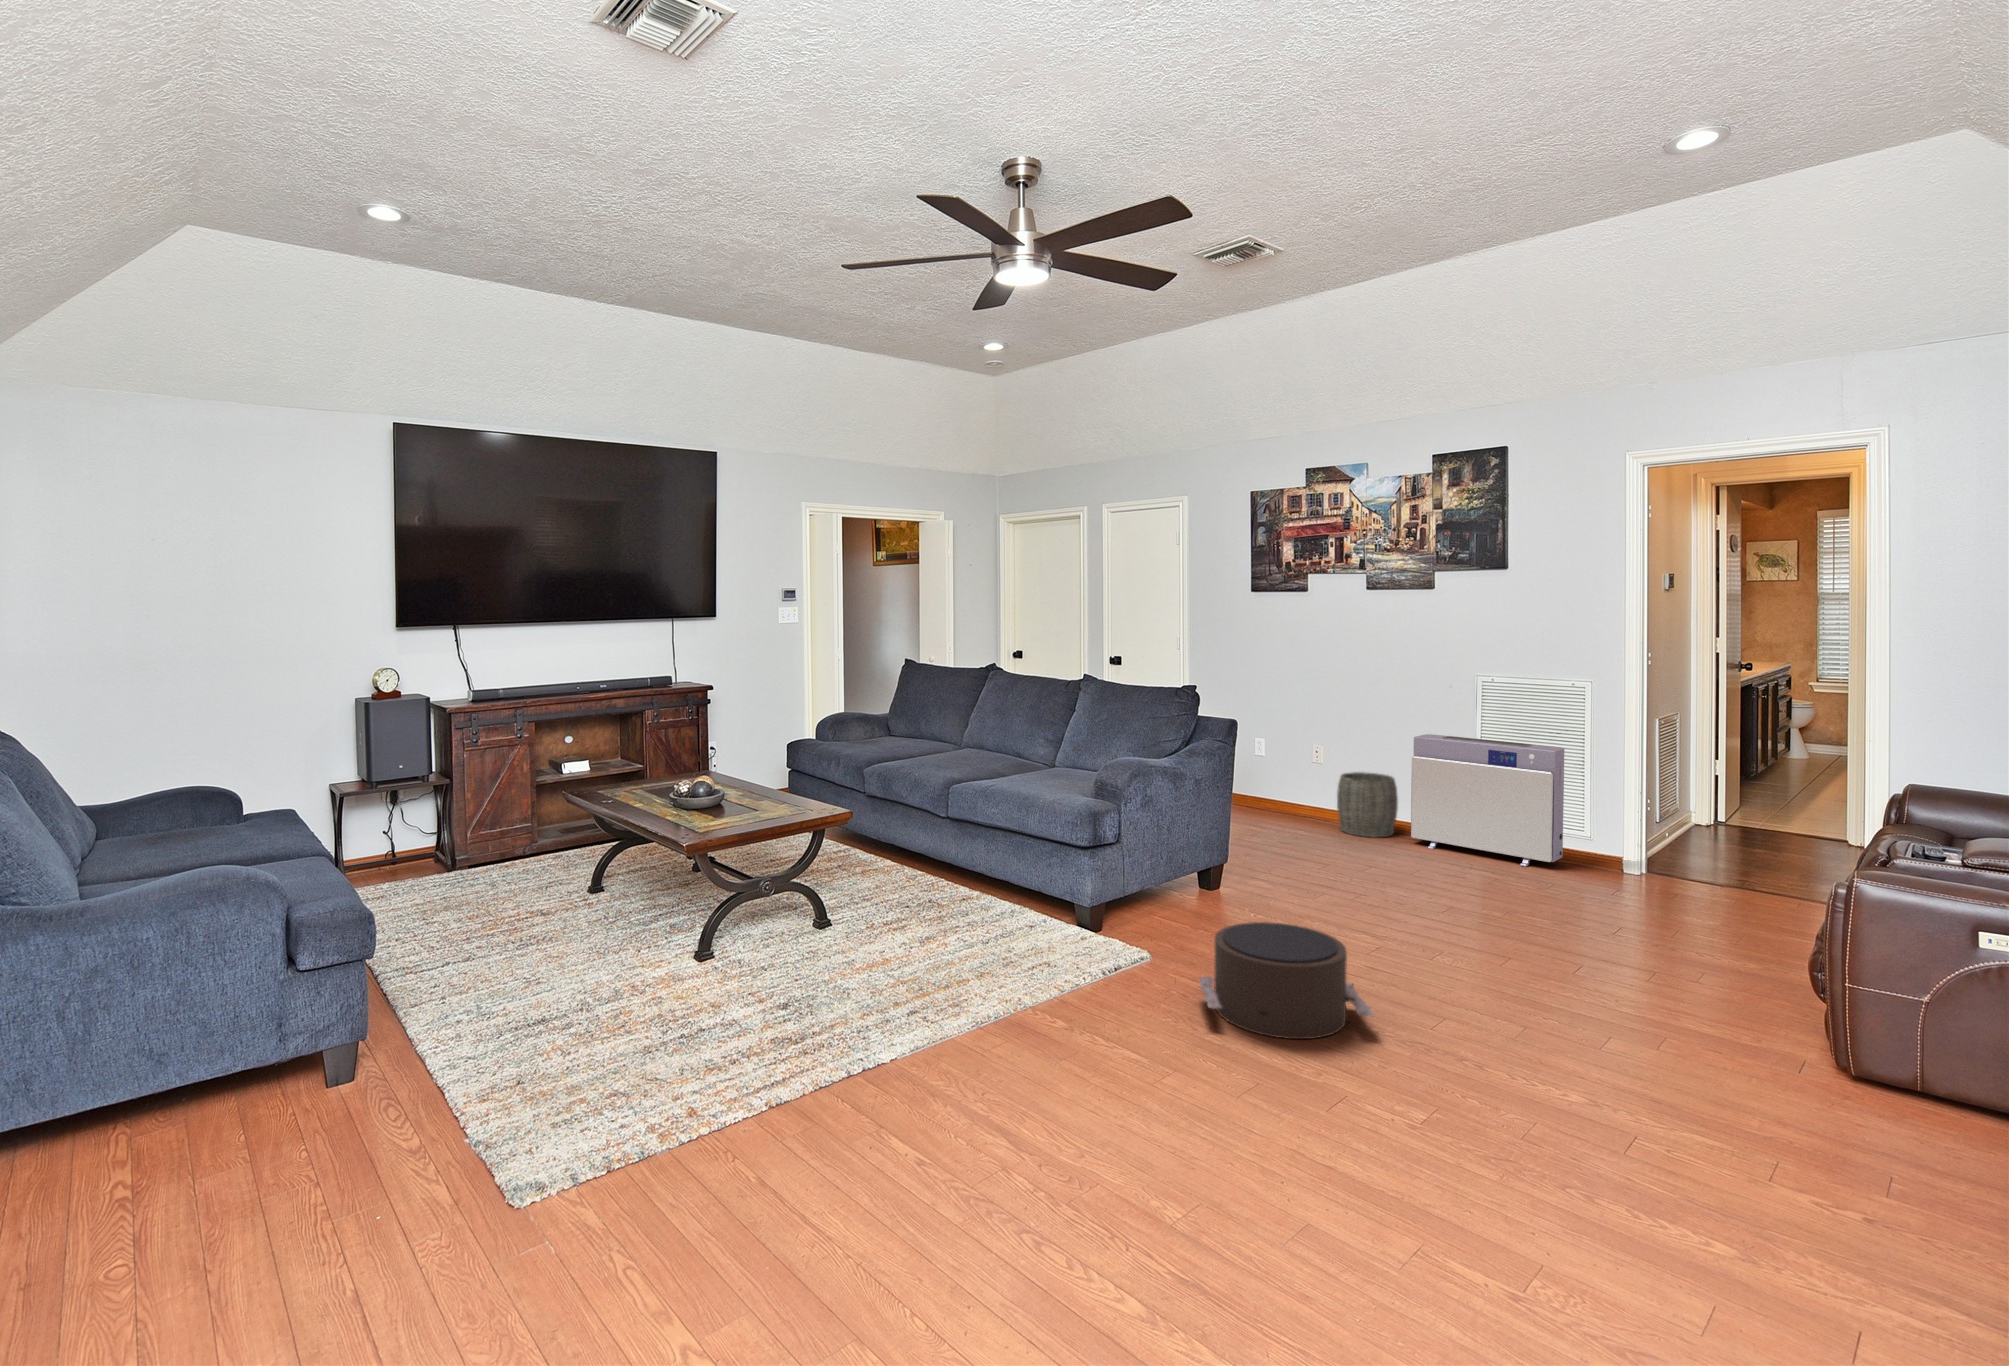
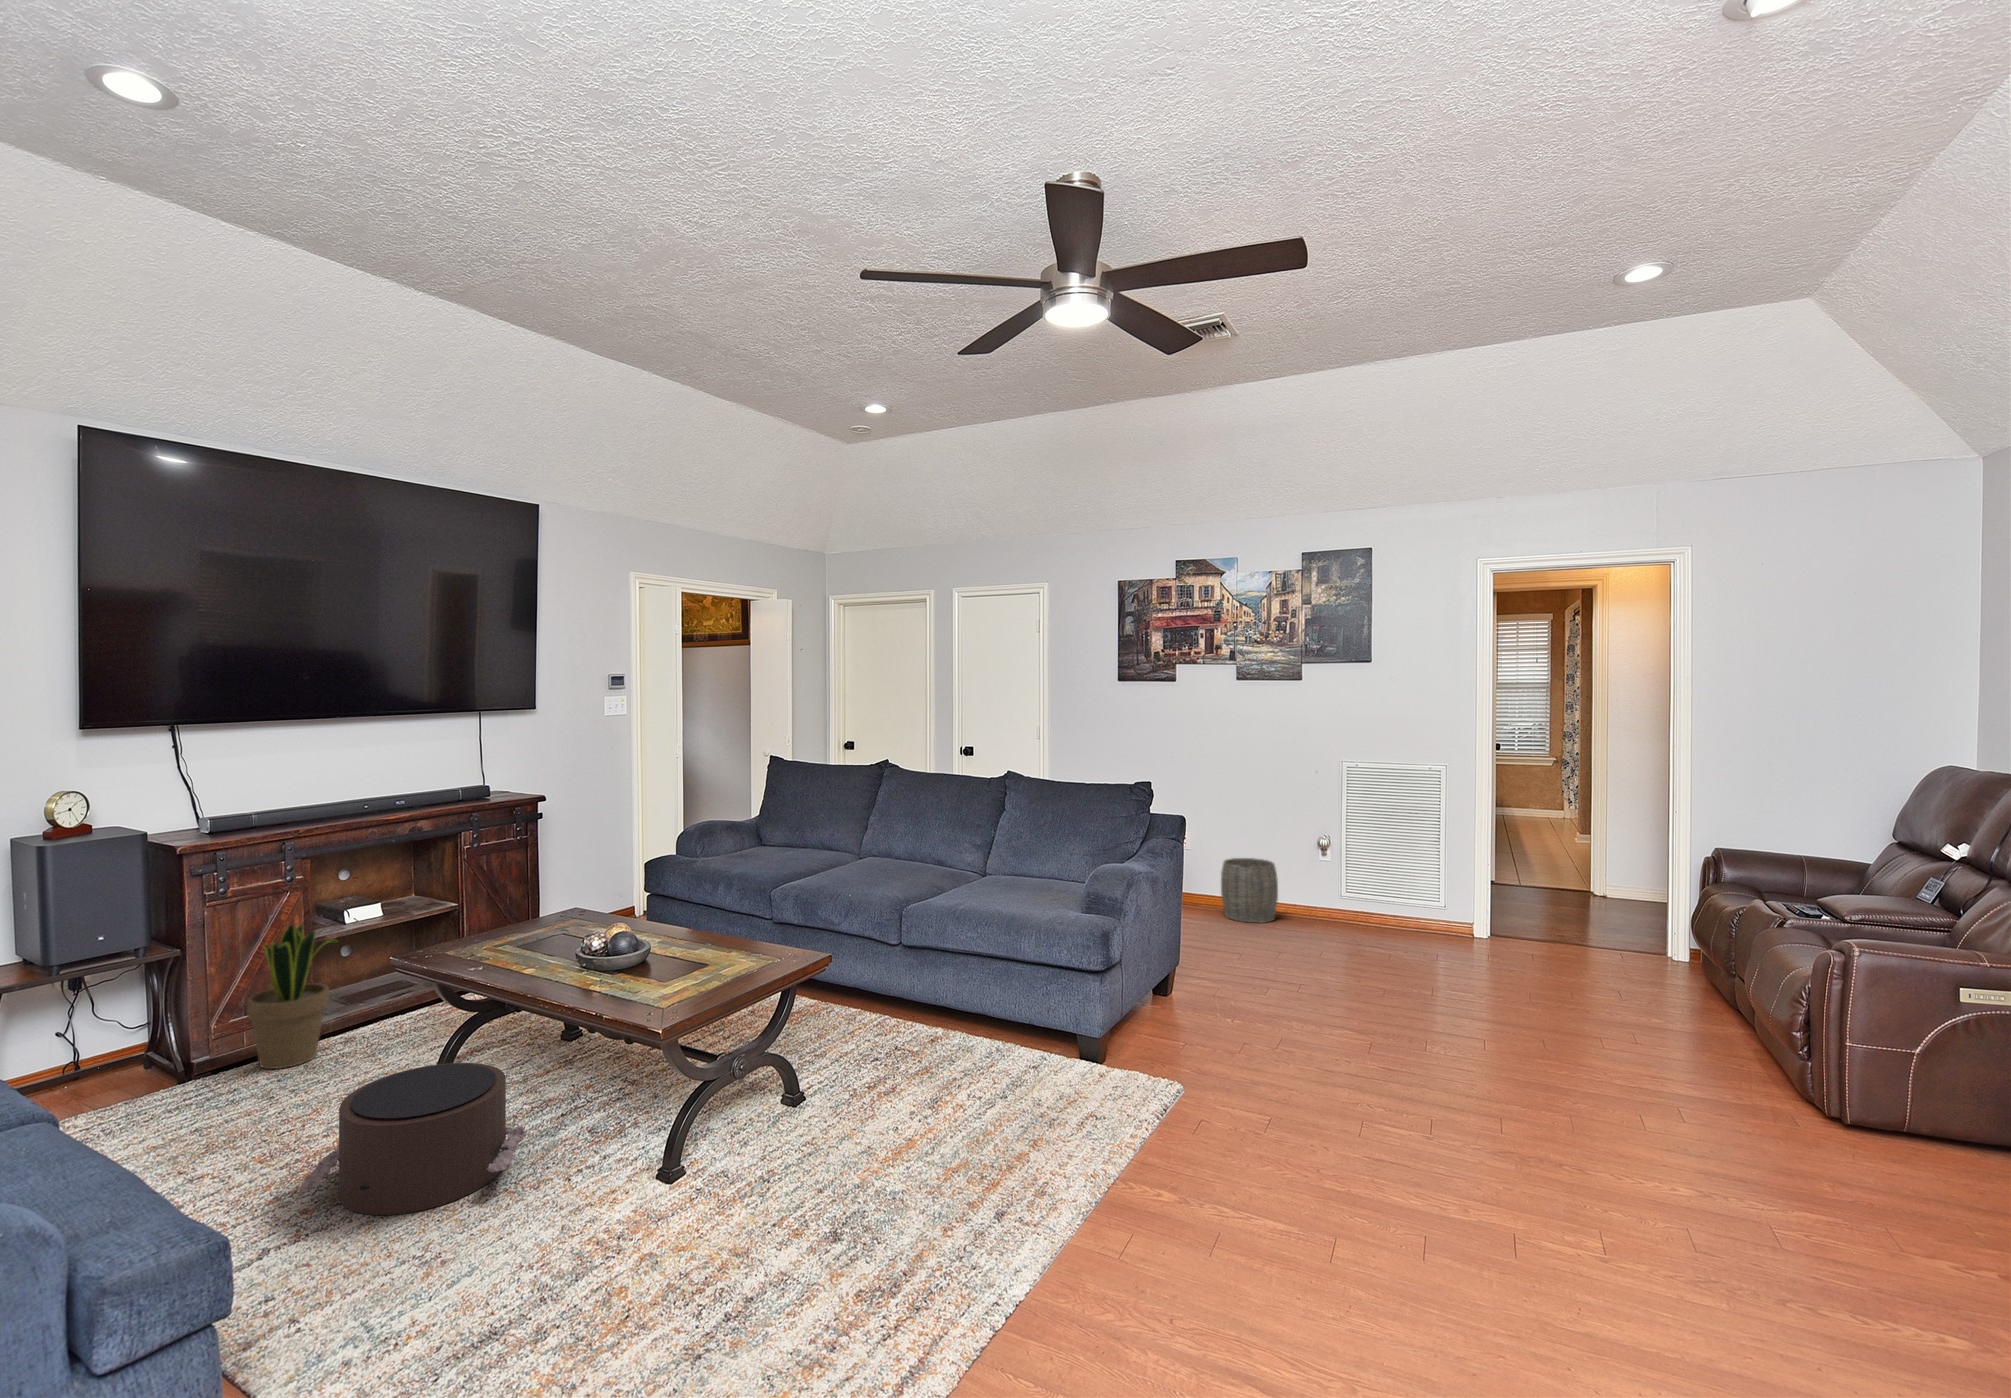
air purifier: present [1411,734,1564,867] -> none [1297,818,1438,942]
potted plant: none [487,769,547,869] -> present [247,925,339,1069]
pouf: present [1200,922,1373,1039] -> present [300,1063,525,1215]

